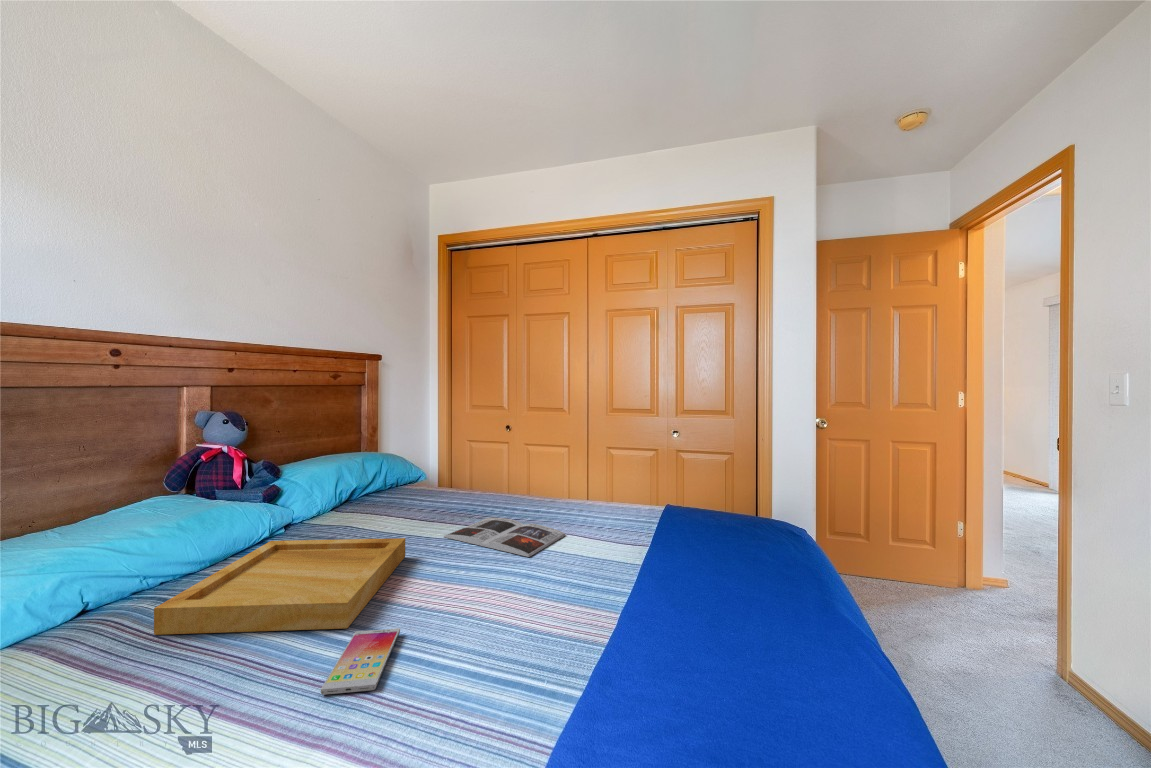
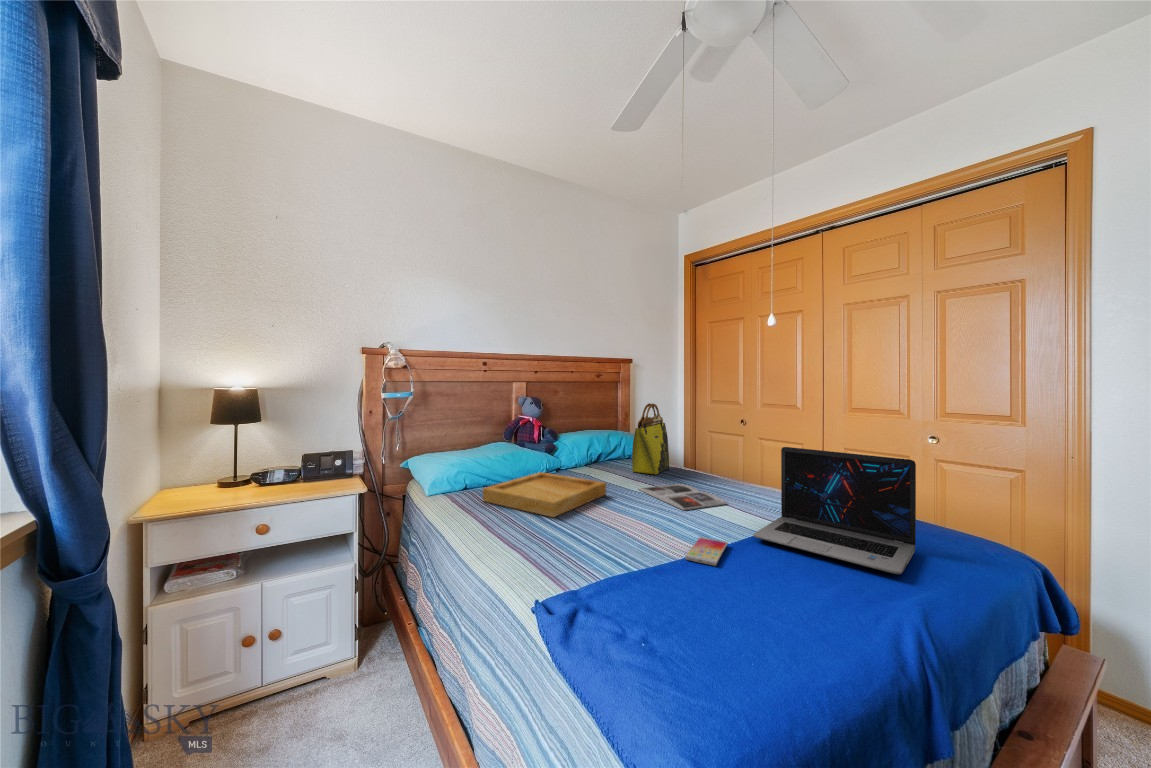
tote bag: none [413,414,456,509] -> present [632,403,669,474]
laptop: none [636,461,789,584] -> present [753,447,916,574]
smartphone: present [321,628,400,695] -> present [685,537,728,565]

